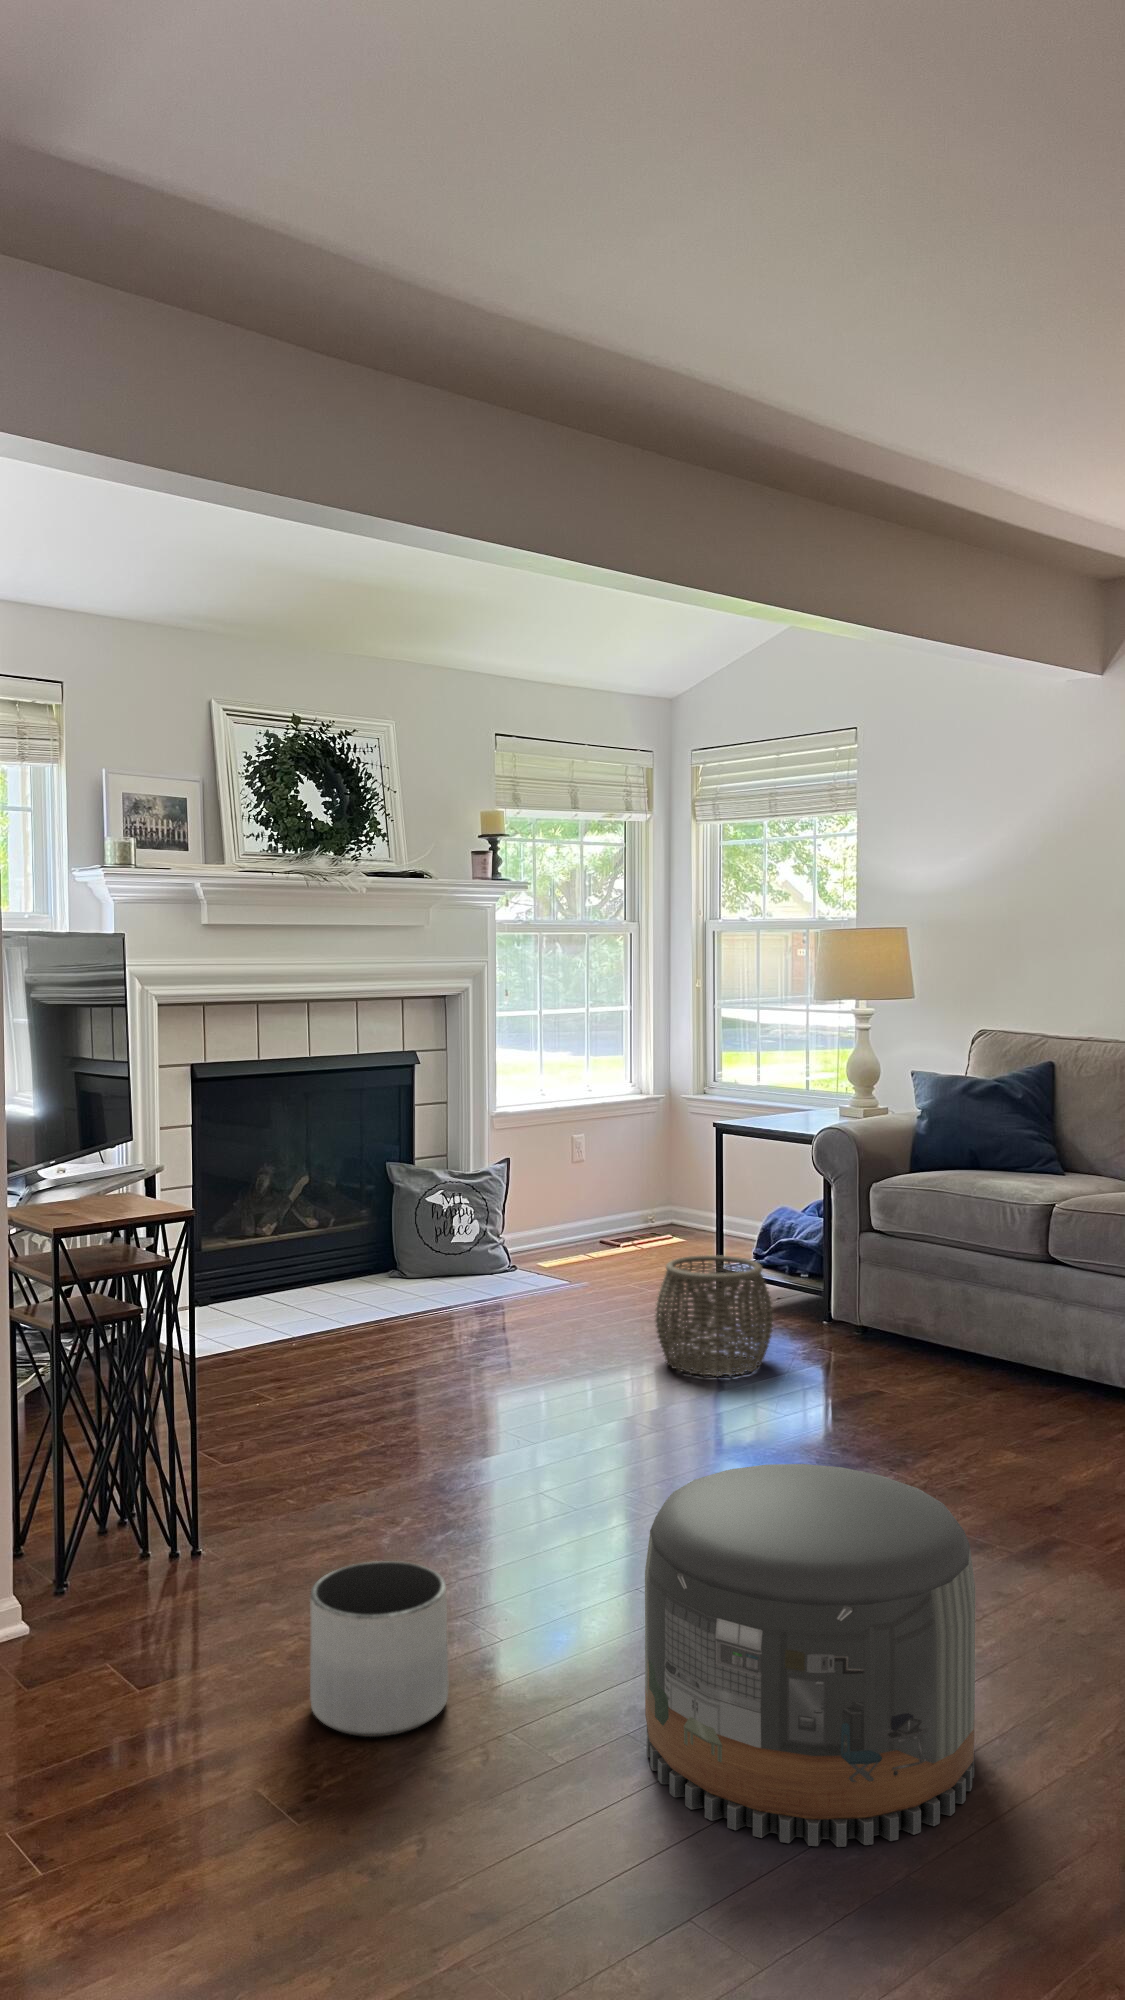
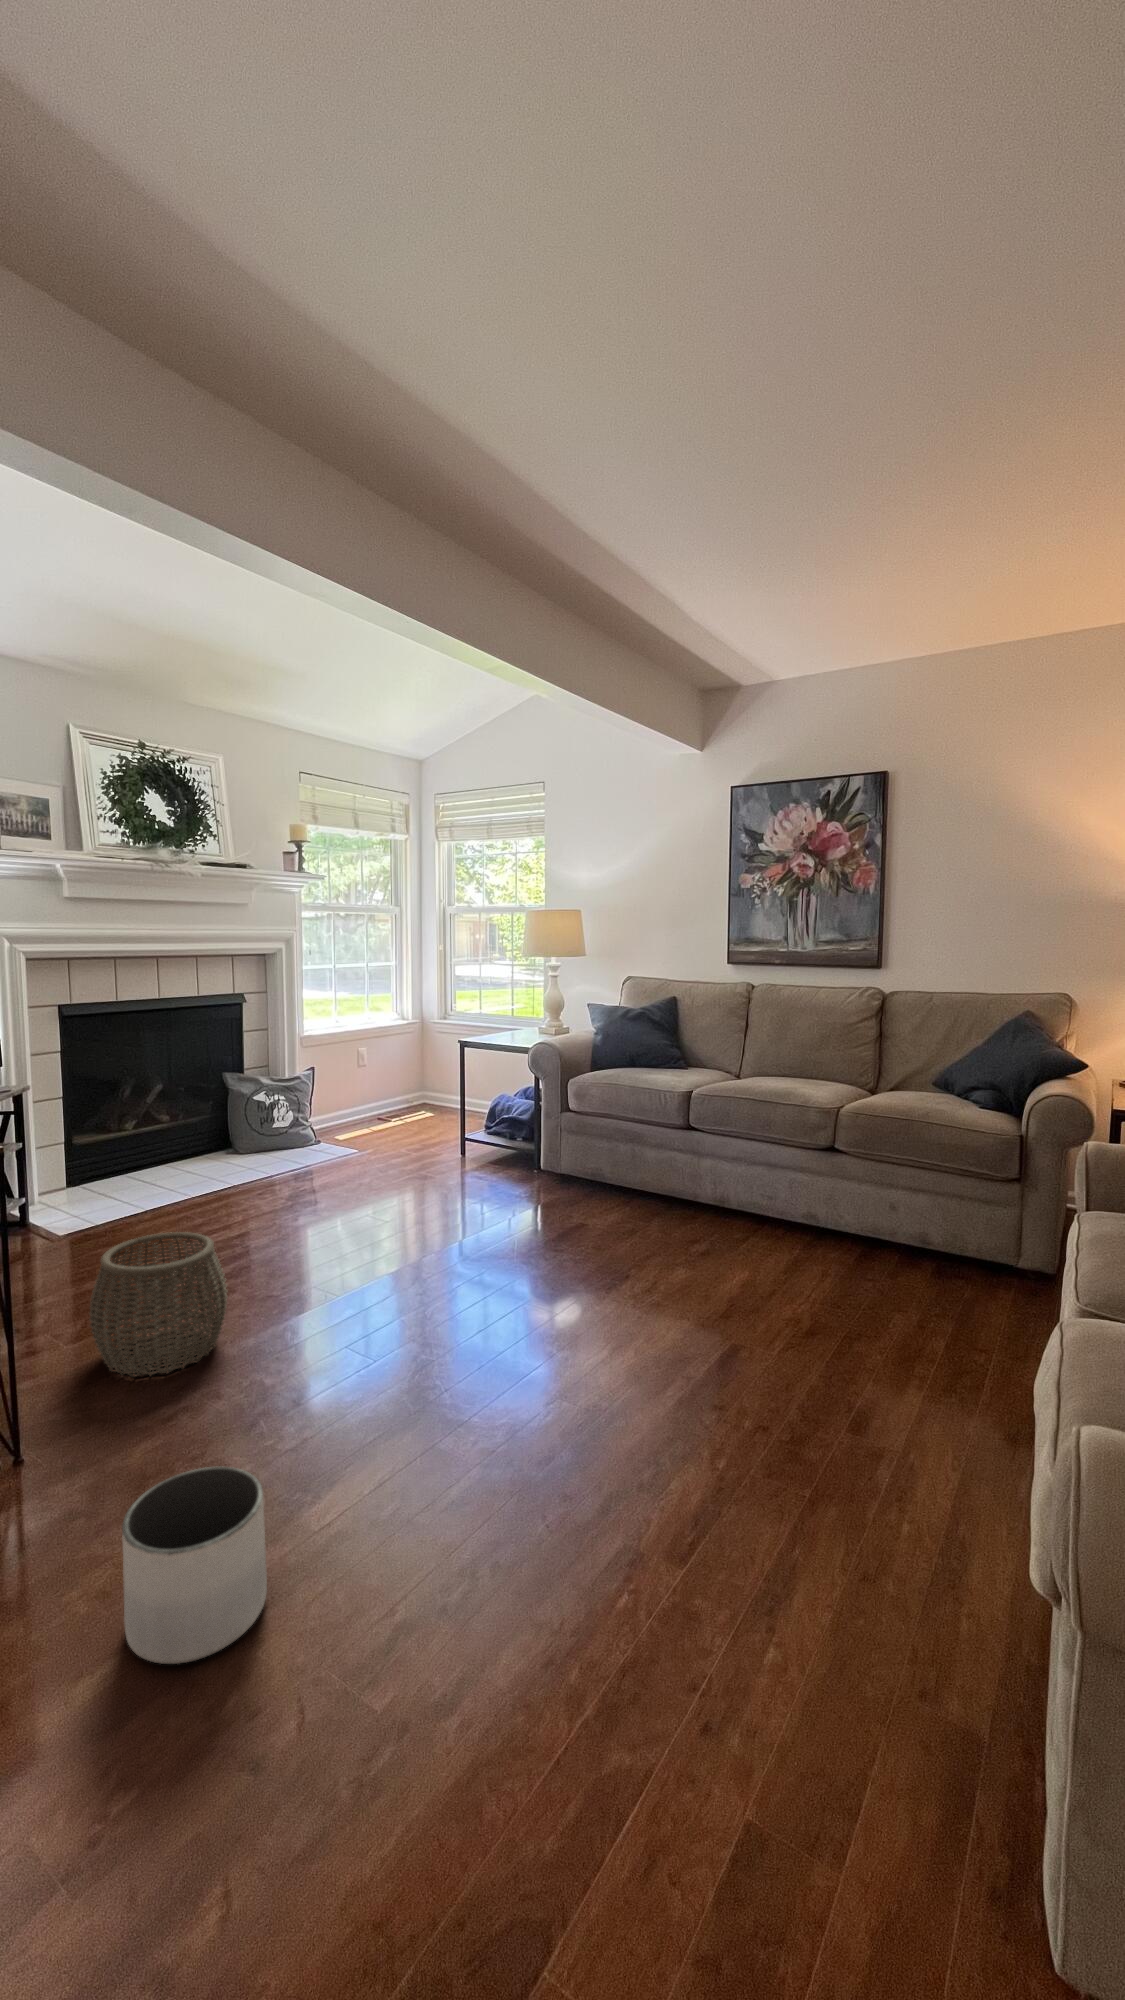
woven basket: present [655,1255,774,1377] -> present [89,1232,228,1377]
pouf: present [645,1464,975,1847] -> none [457,1339,748,1736]

